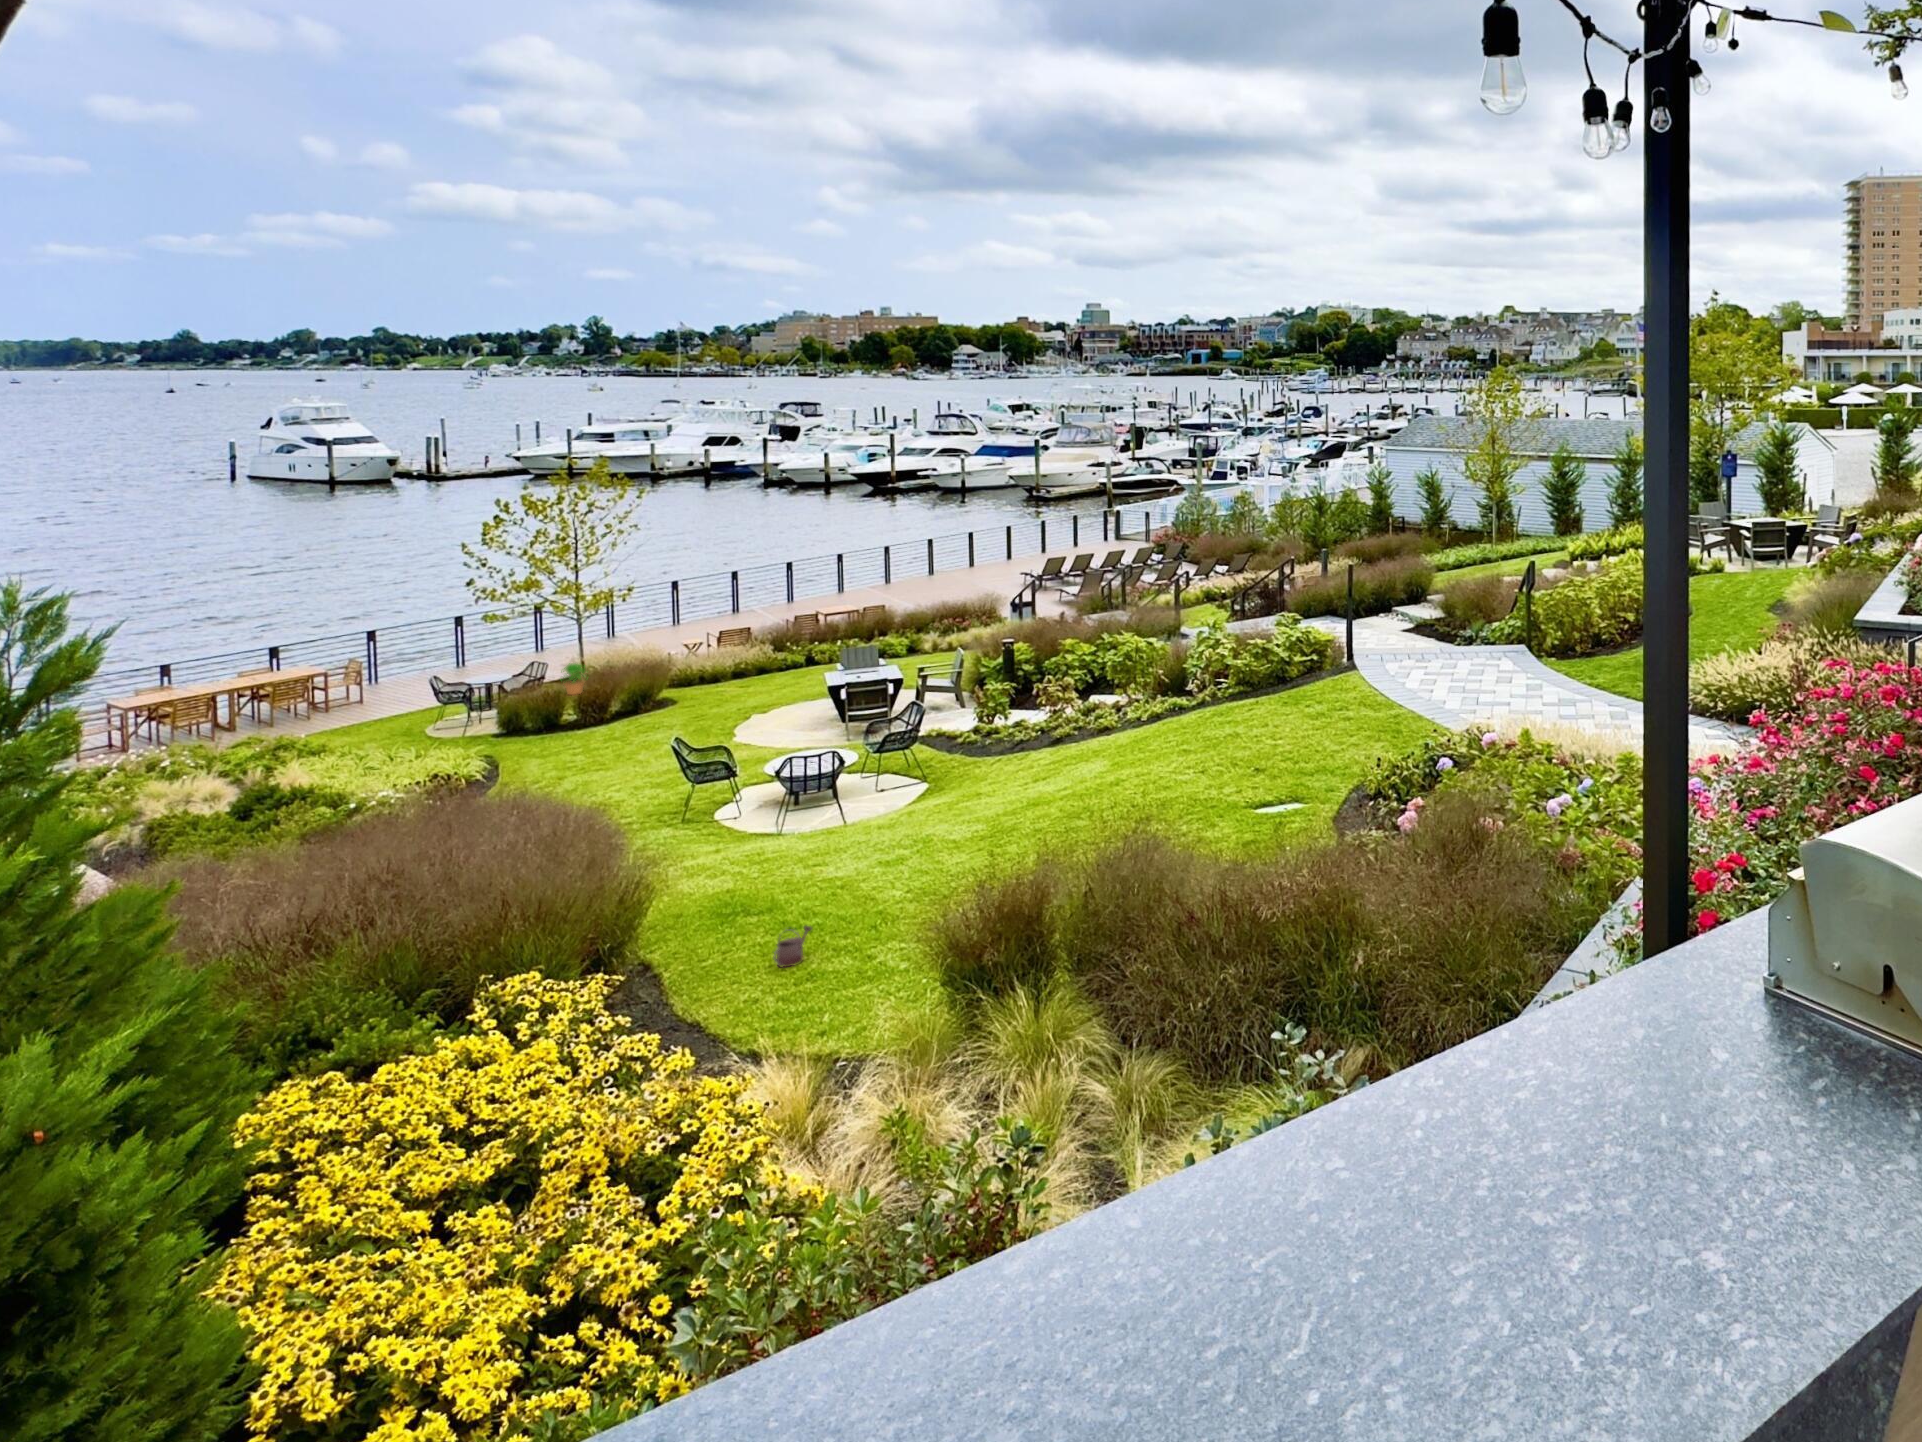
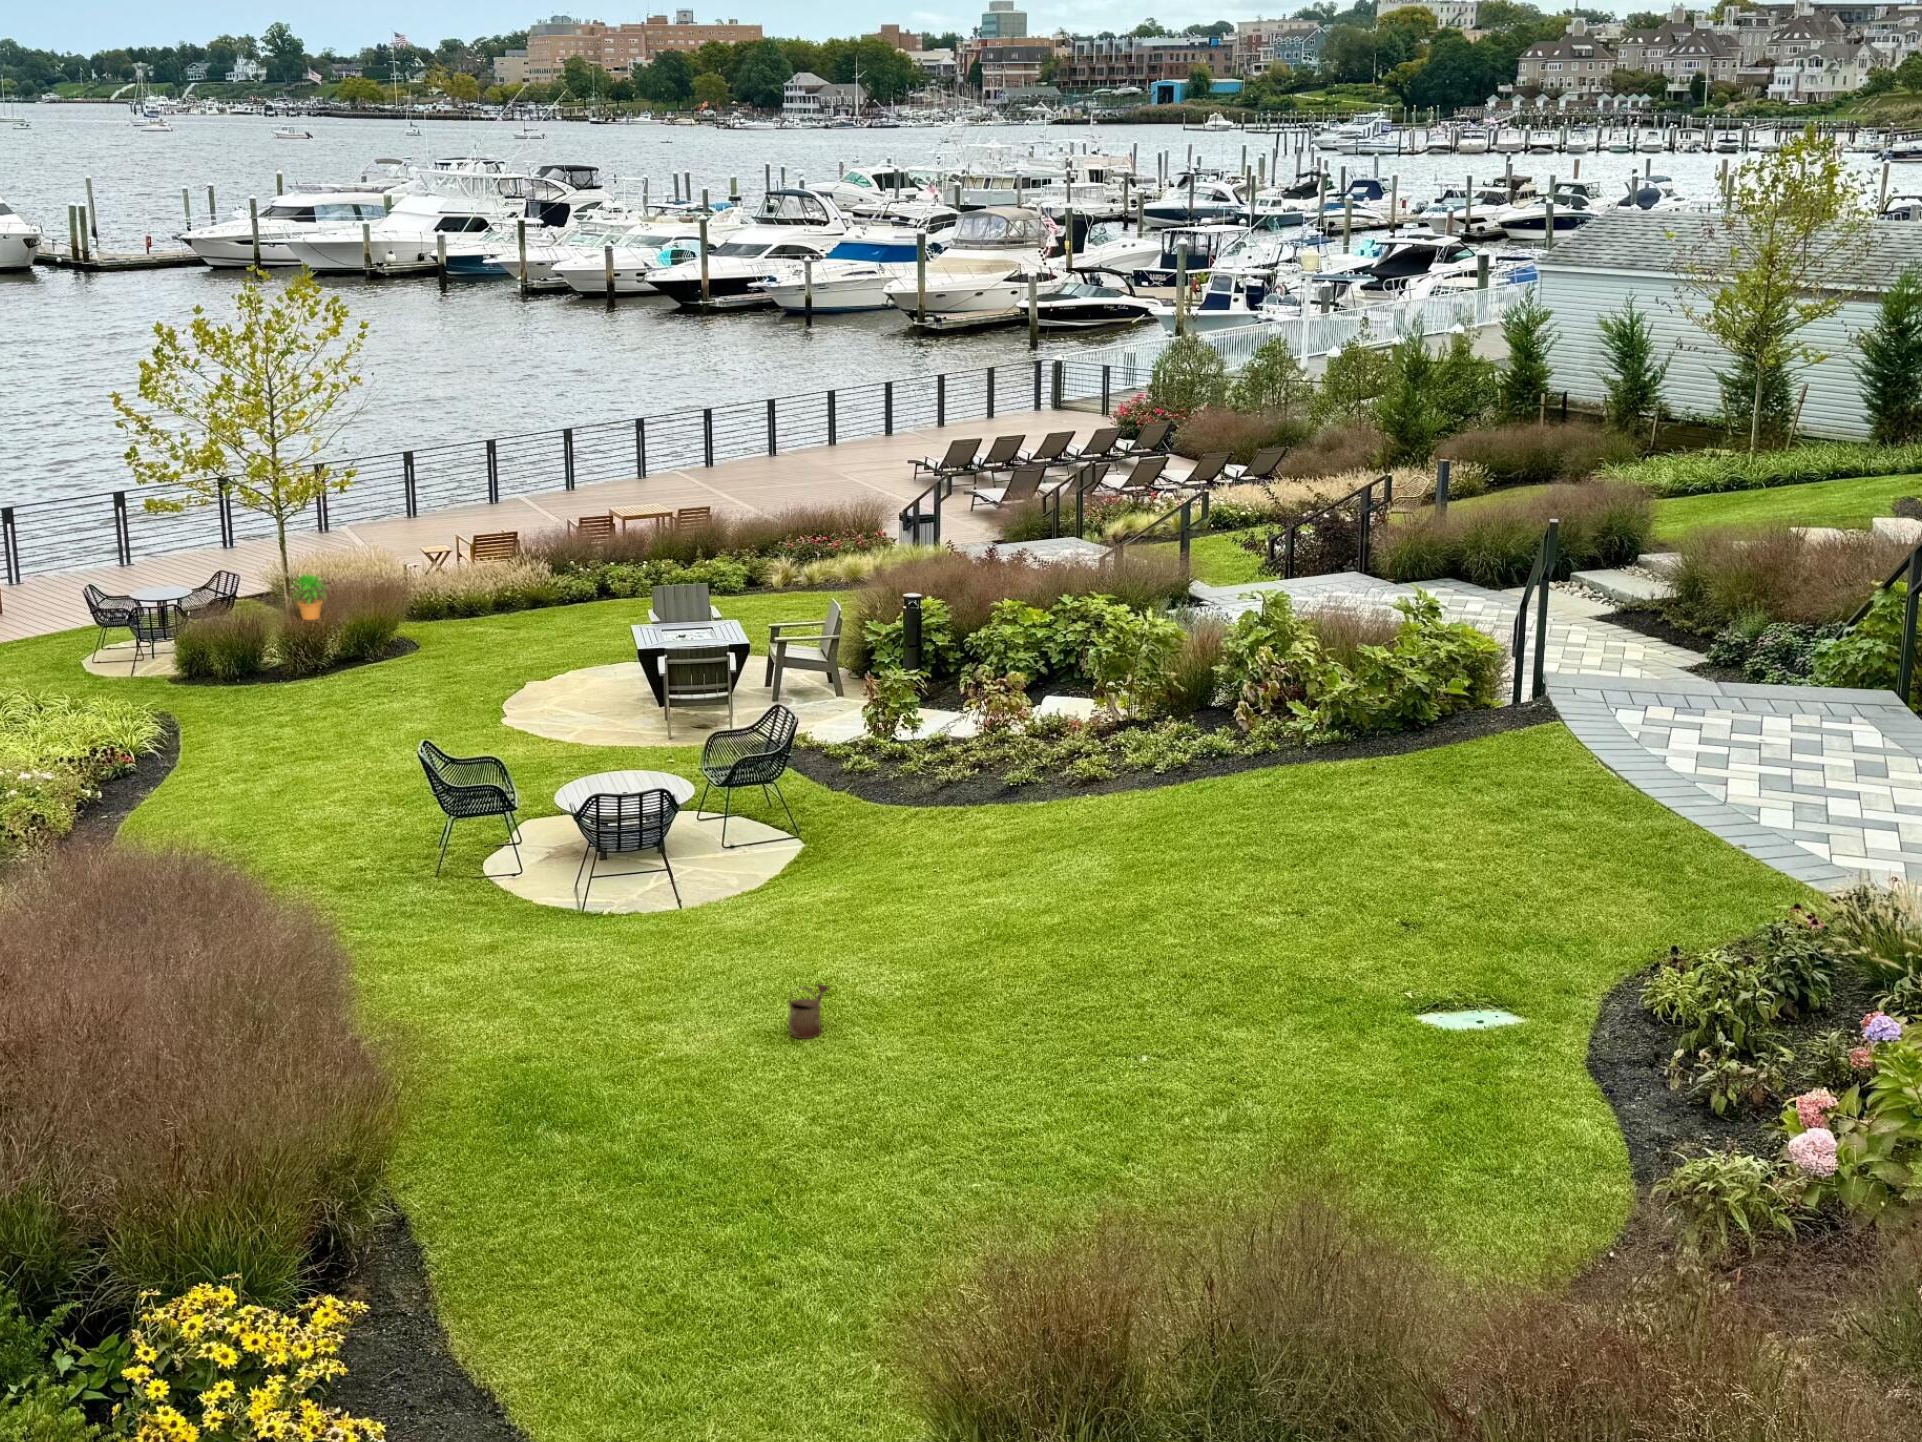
watering can: present [774,926,812,967] -> present [788,984,829,1039]

